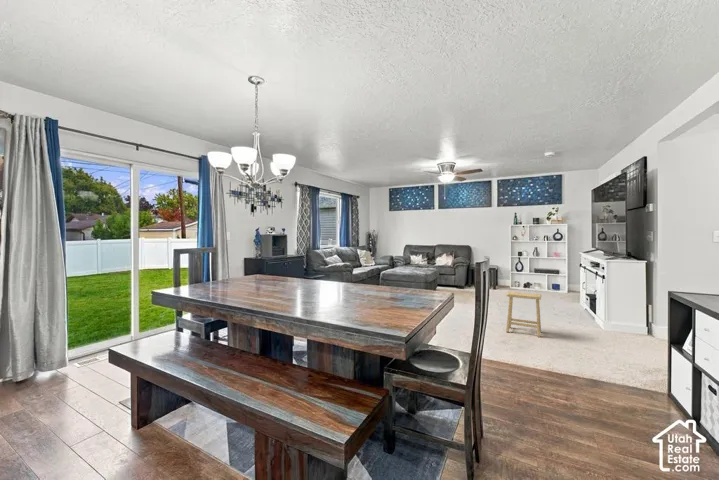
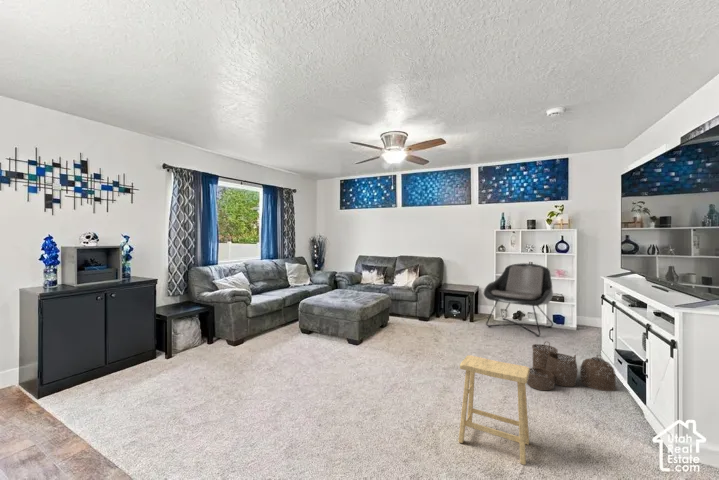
lounge chair: none [504,249,551,296] -> present [484,263,553,337]
woven basket: none [537,293,588,317] -> present [527,342,616,391]

